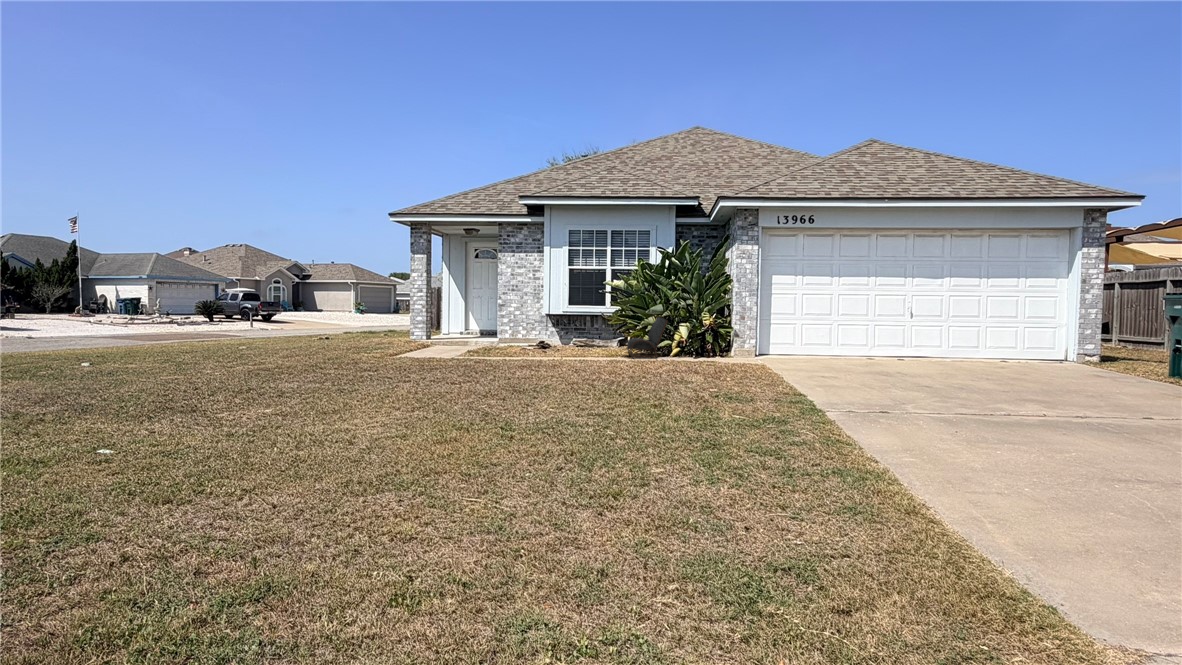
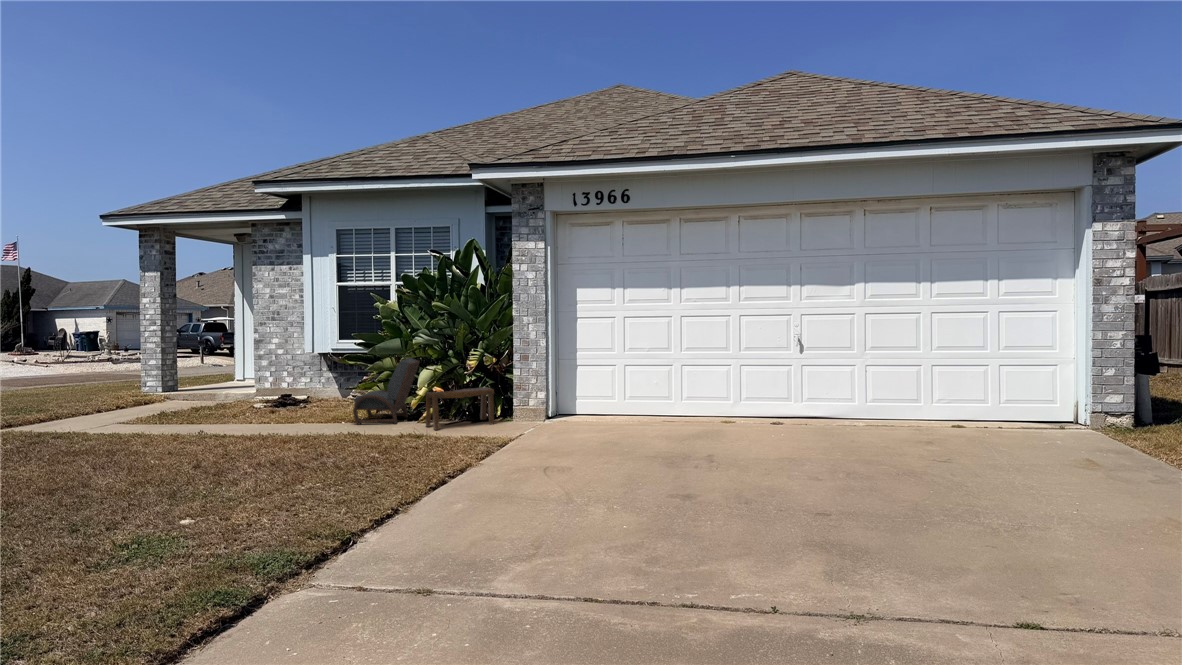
bench: none [682,336,724,361] -> present [426,387,494,430]

